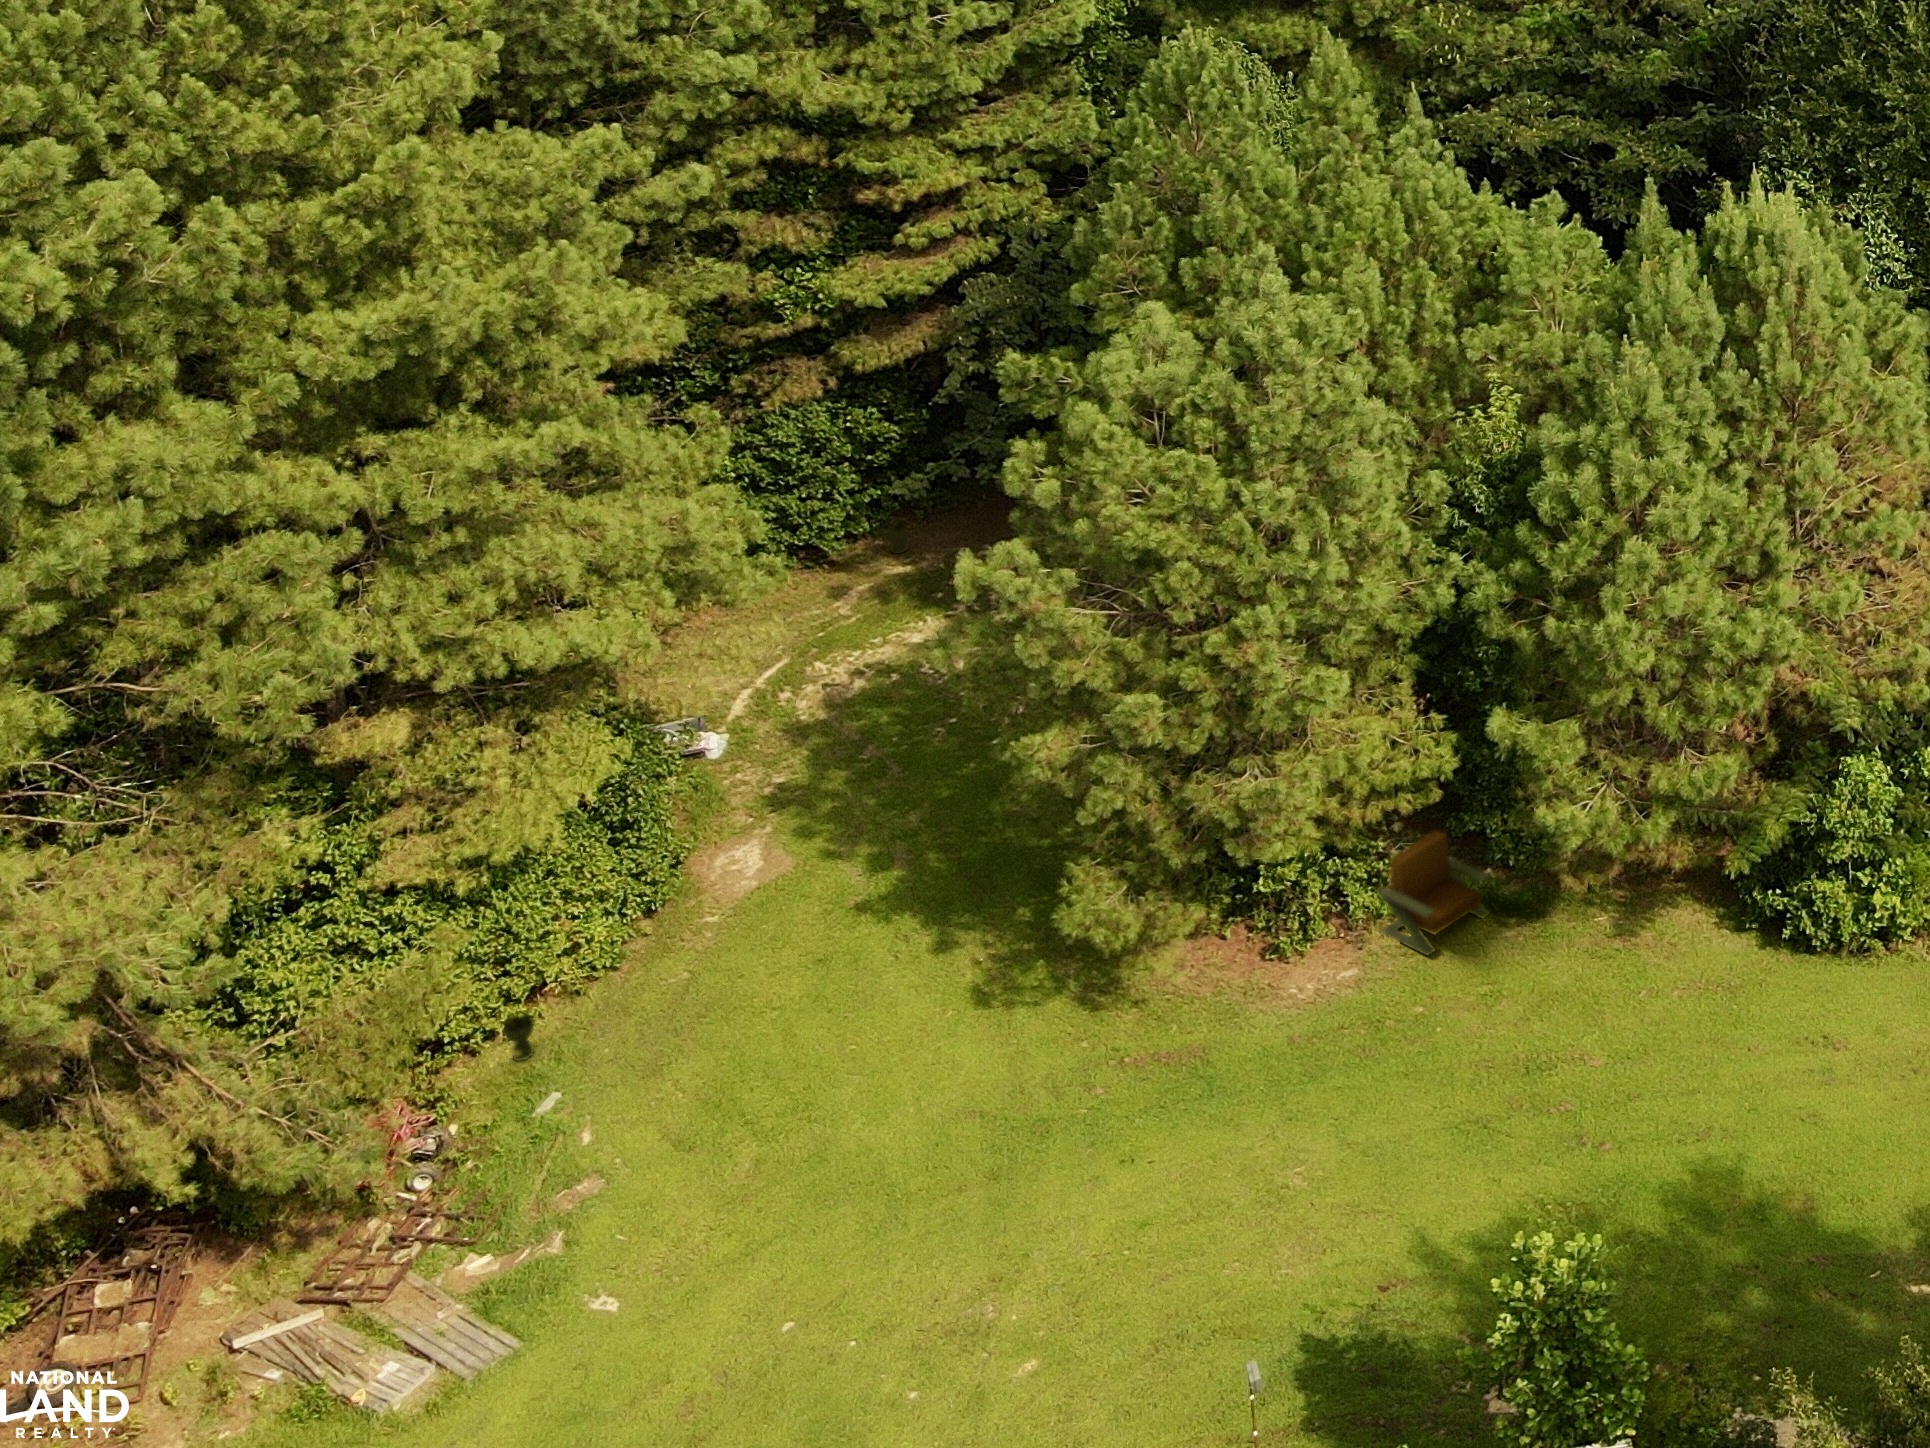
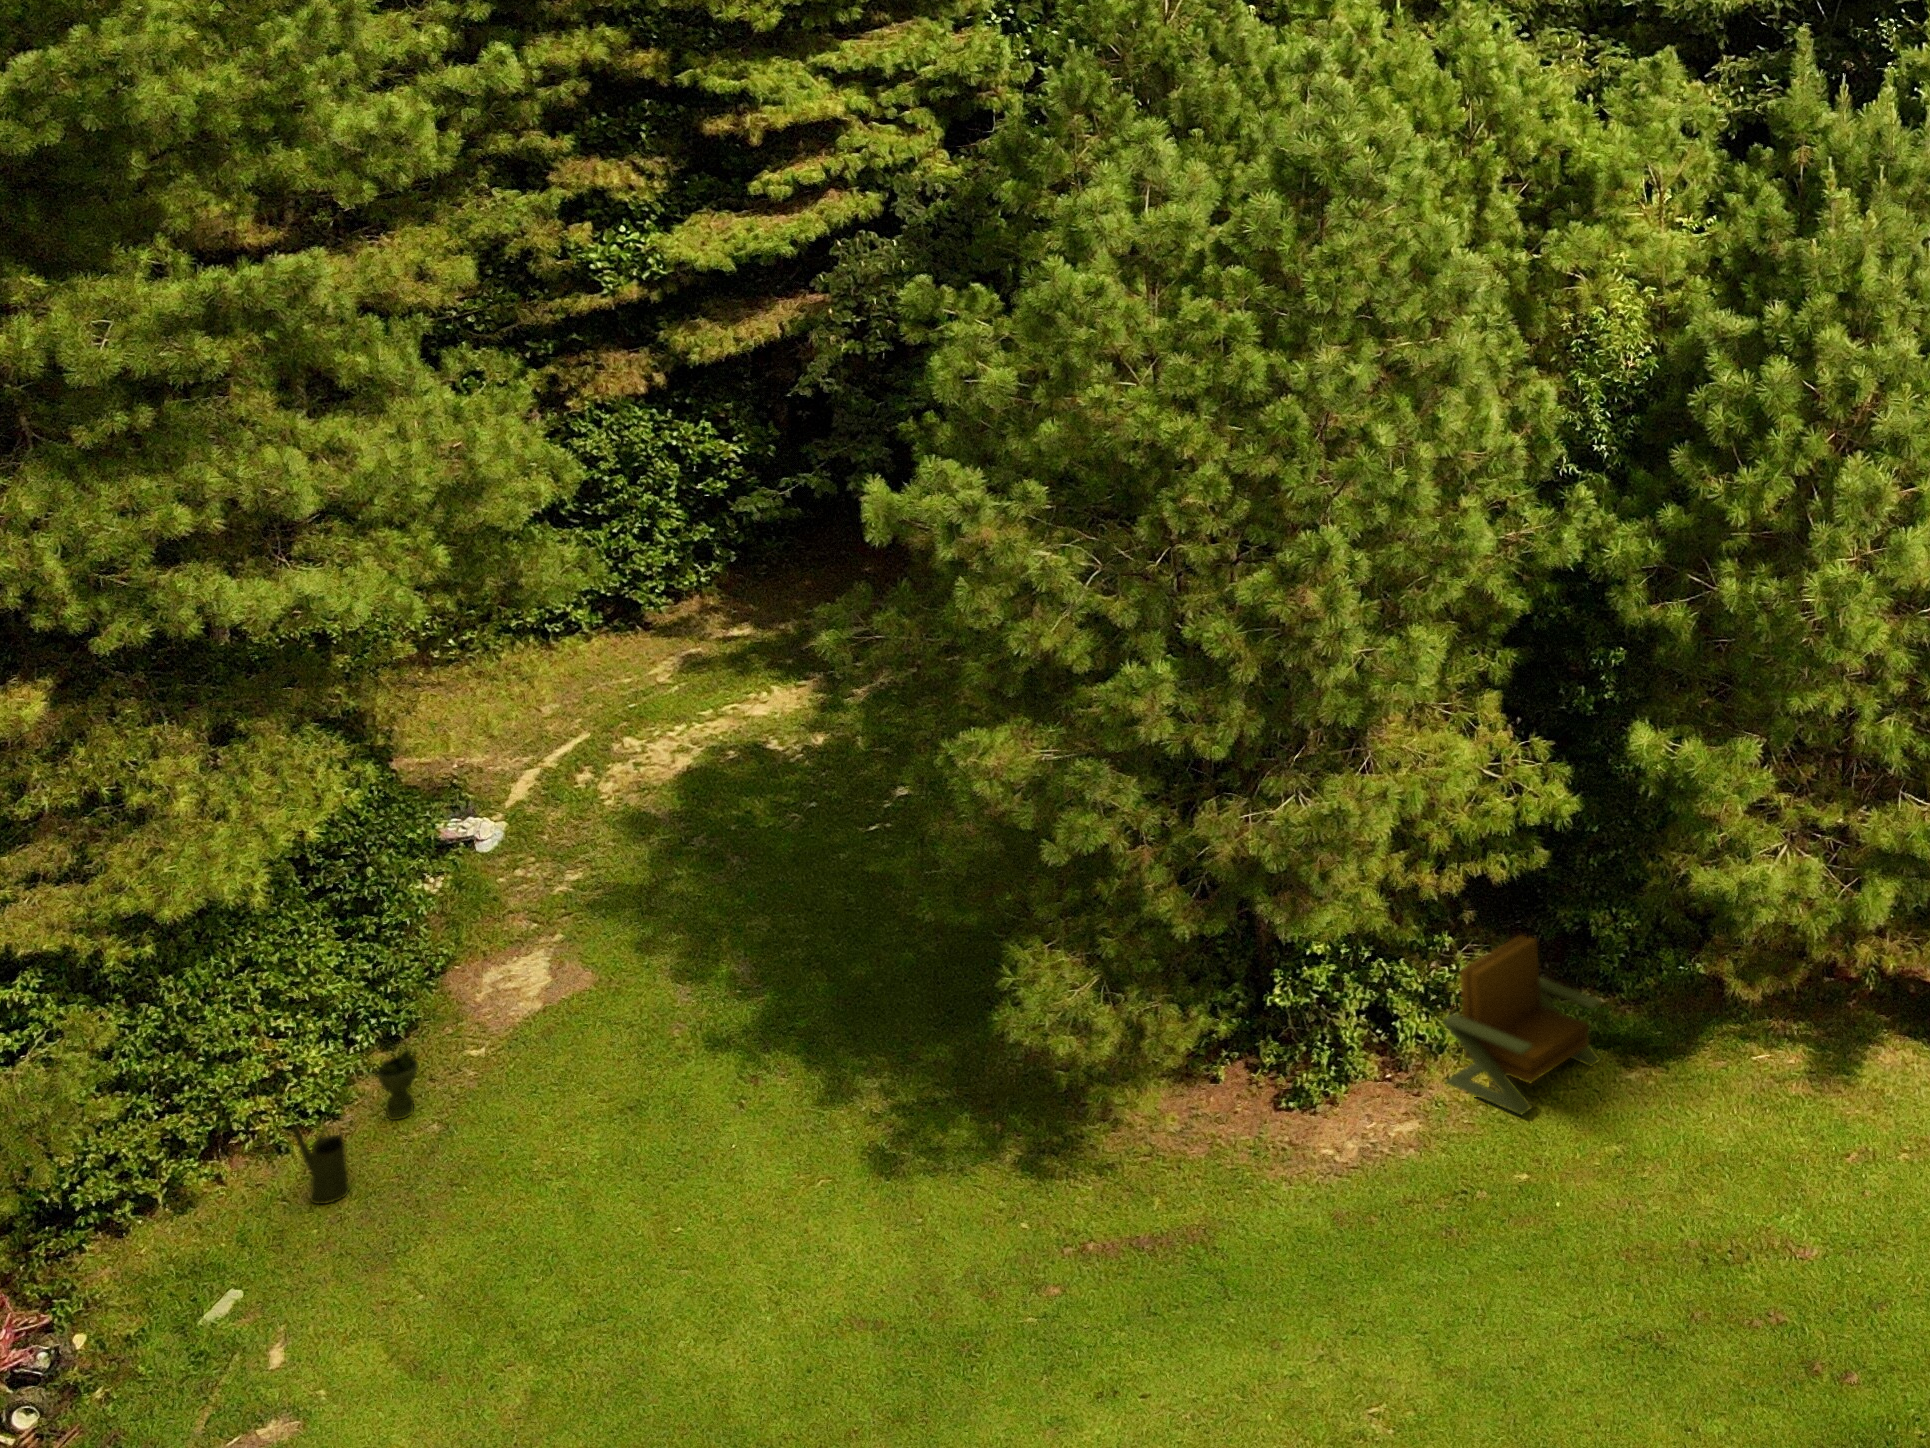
watering can: present [876,521,908,553] -> present [291,1125,350,1204]
planter: present [504,1011,534,1061] -> present [377,1050,418,1120]

